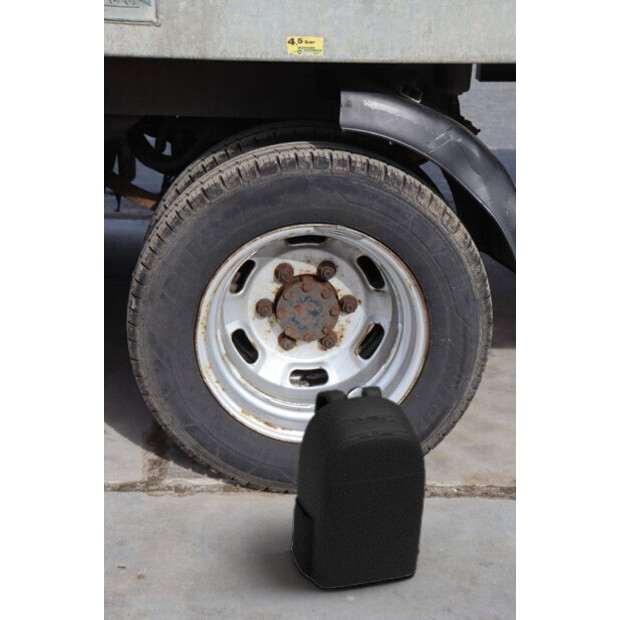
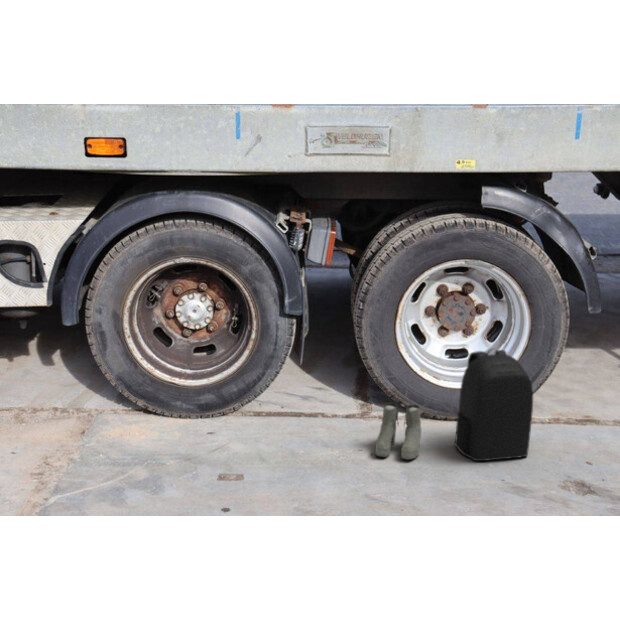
boots: none [142,481,231,592] -> present [375,403,421,460]

